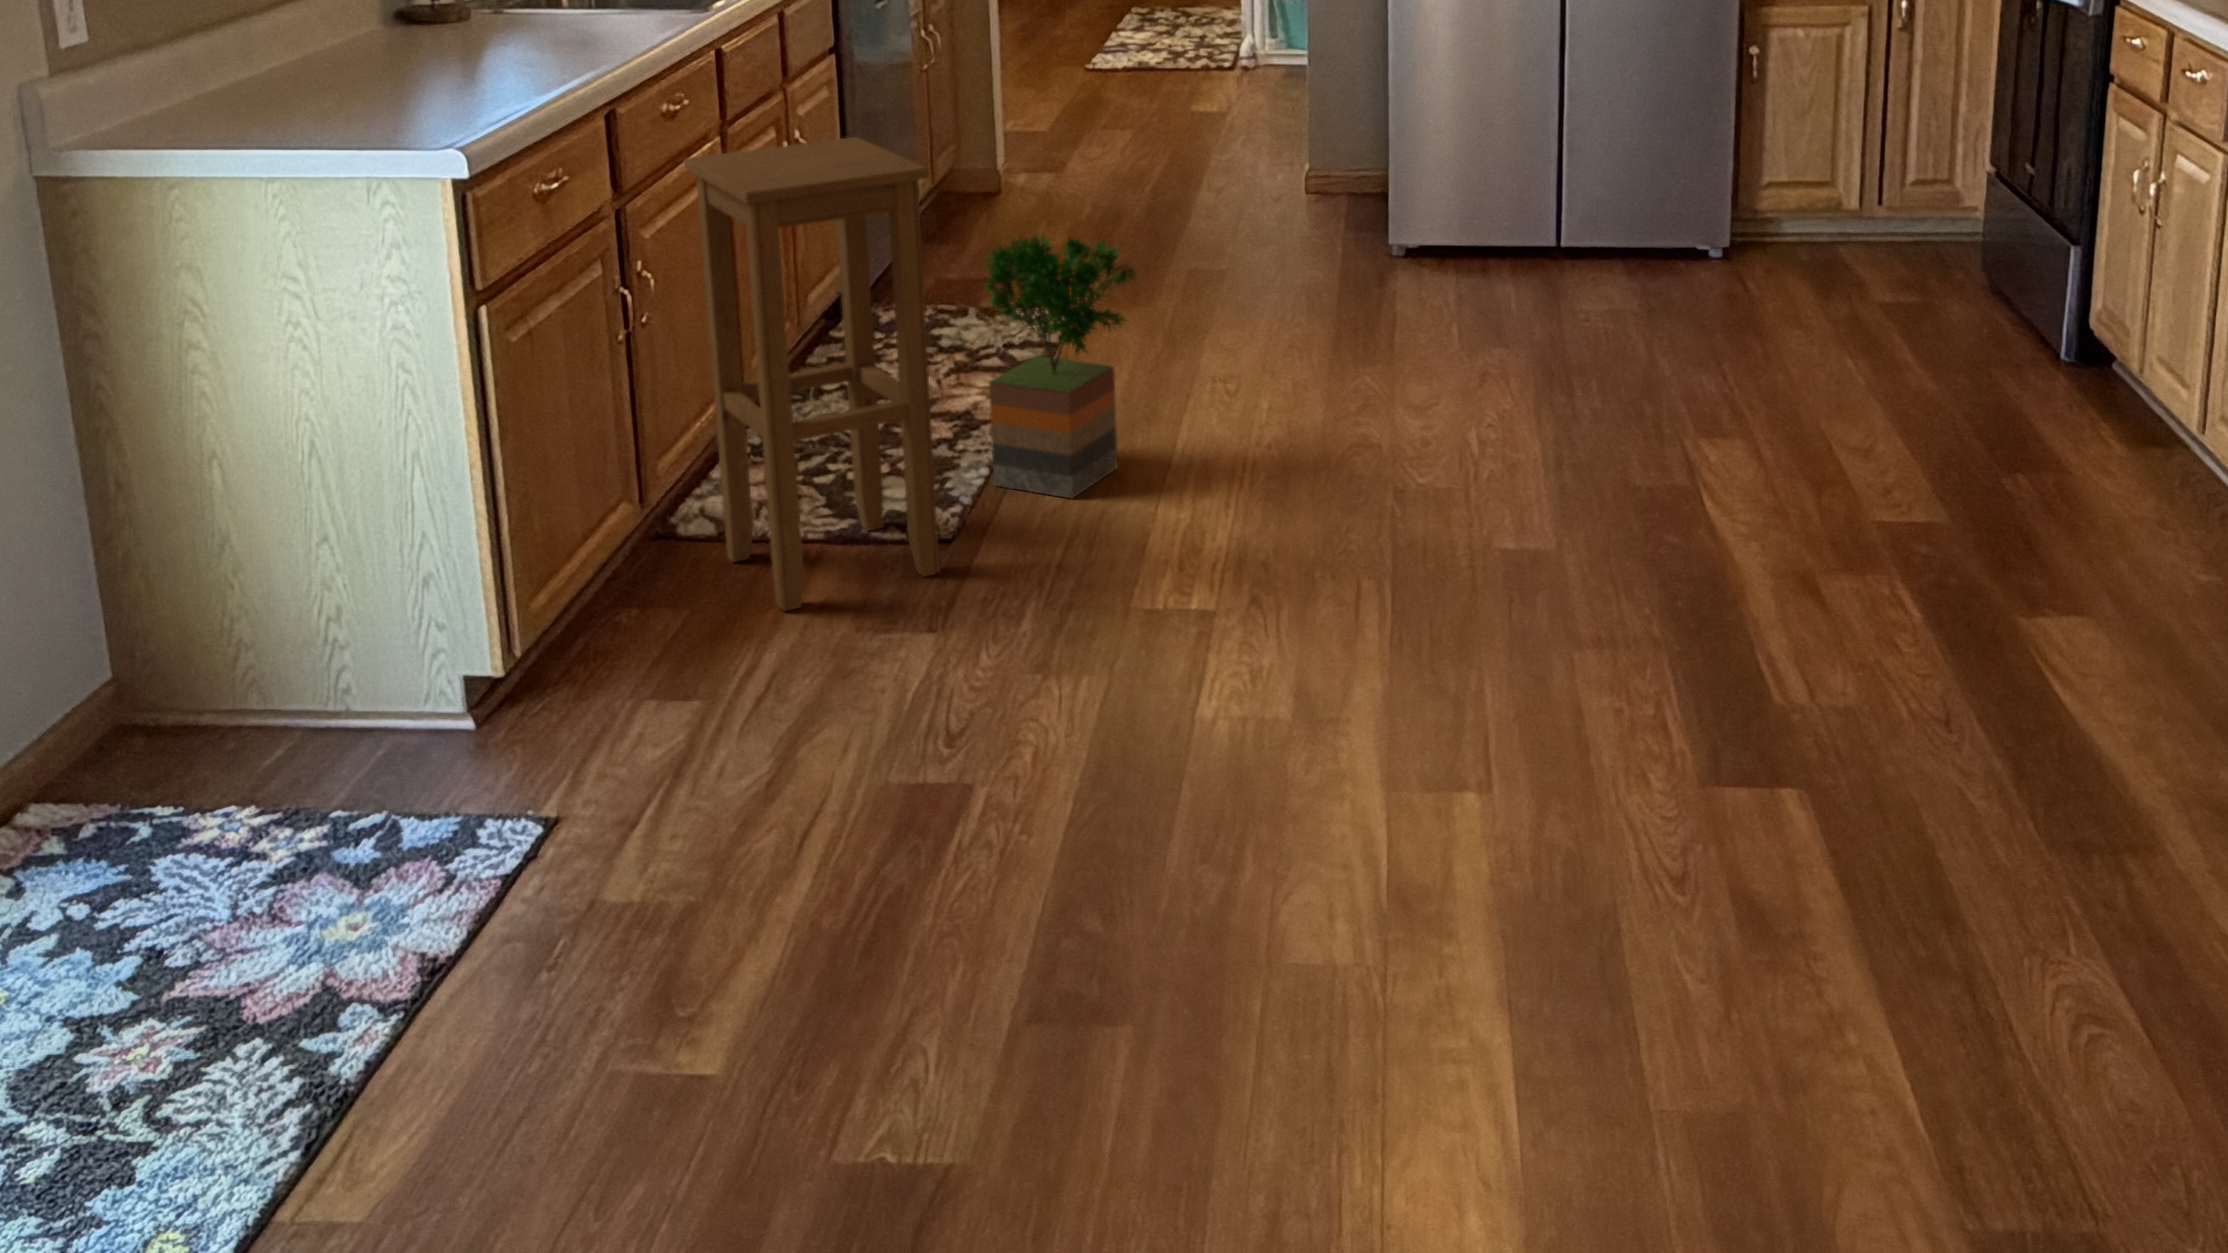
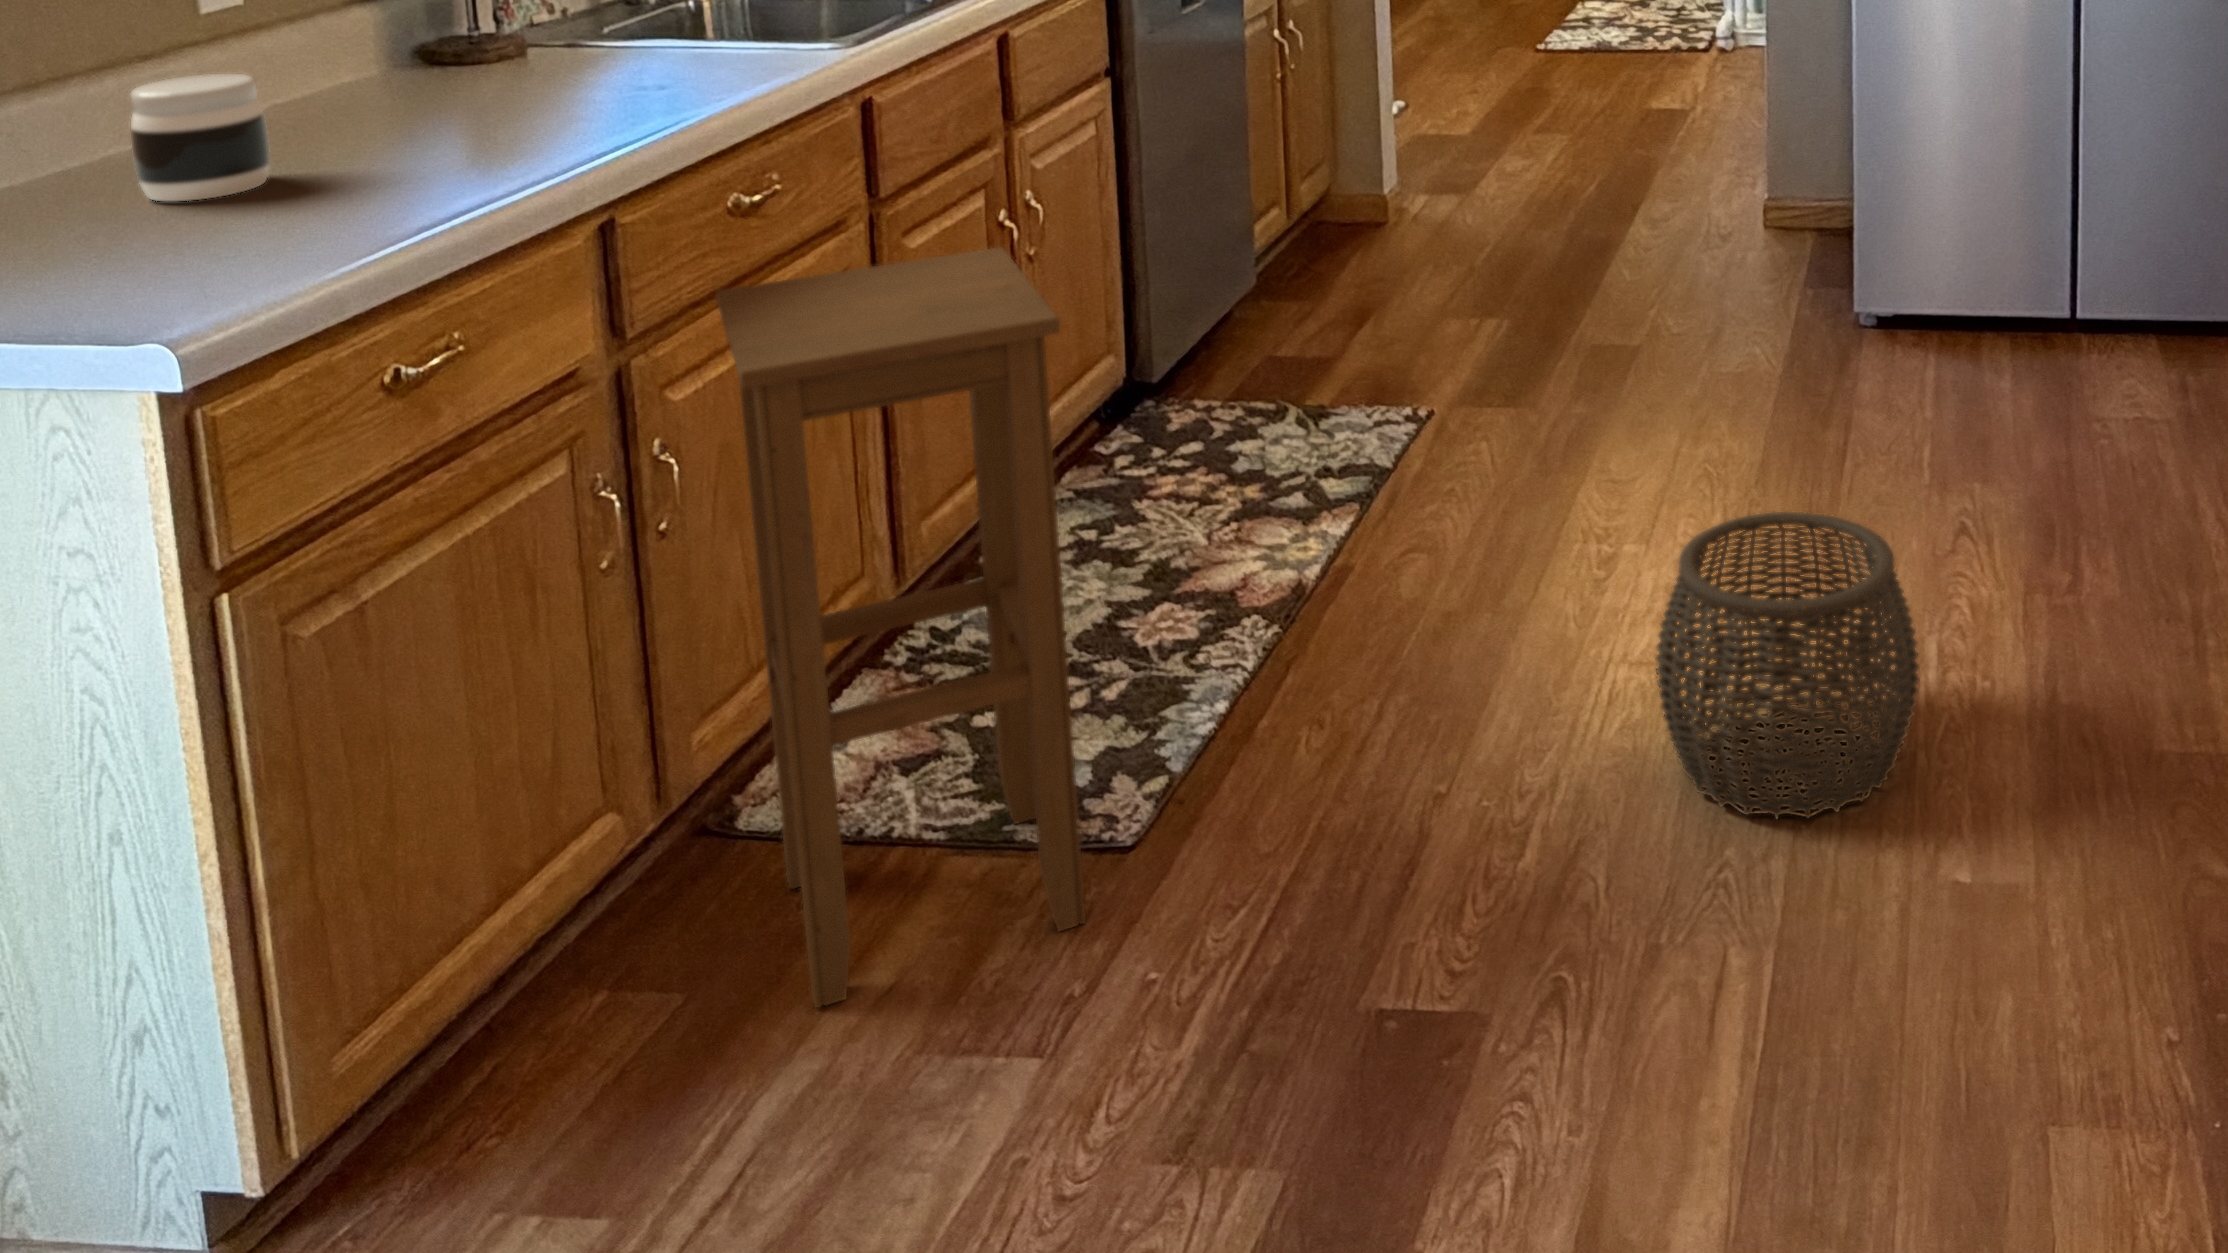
jar: none [314,10,395,91] -> present [131,74,270,201]
potted tree: present [985,235,1139,498] -> none [1198,362,1447,762]
woven basket: none [1295,329,1476,519] -> present [1656,512,1919,818]

